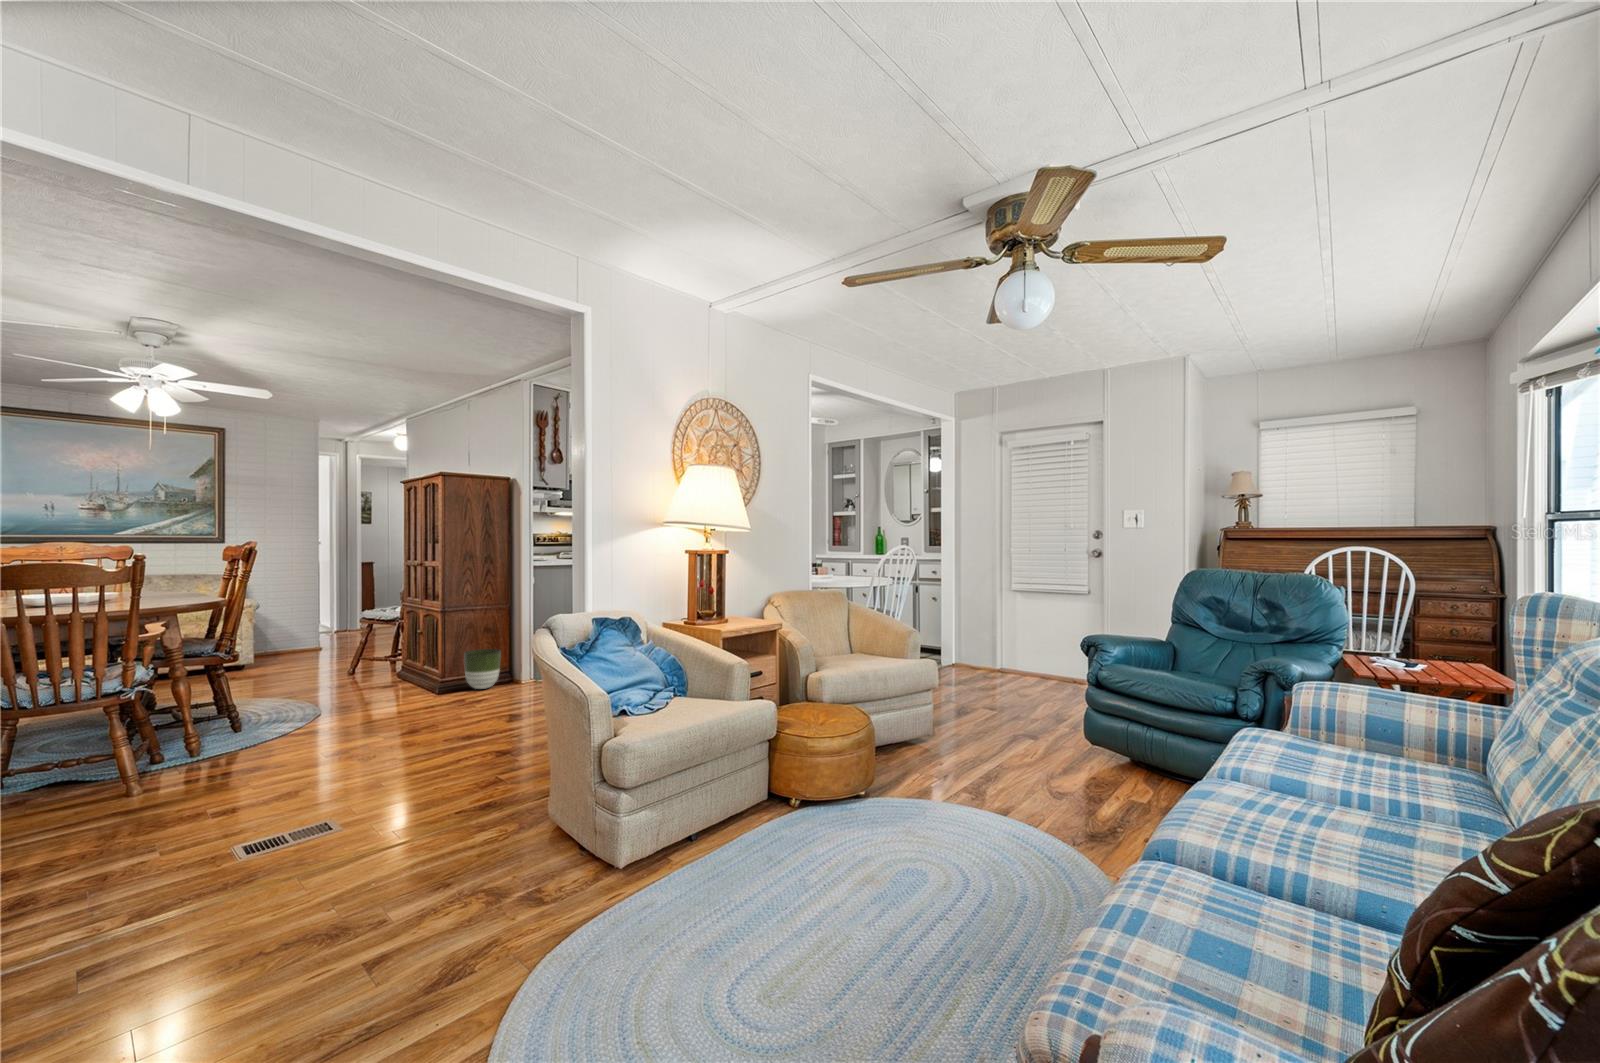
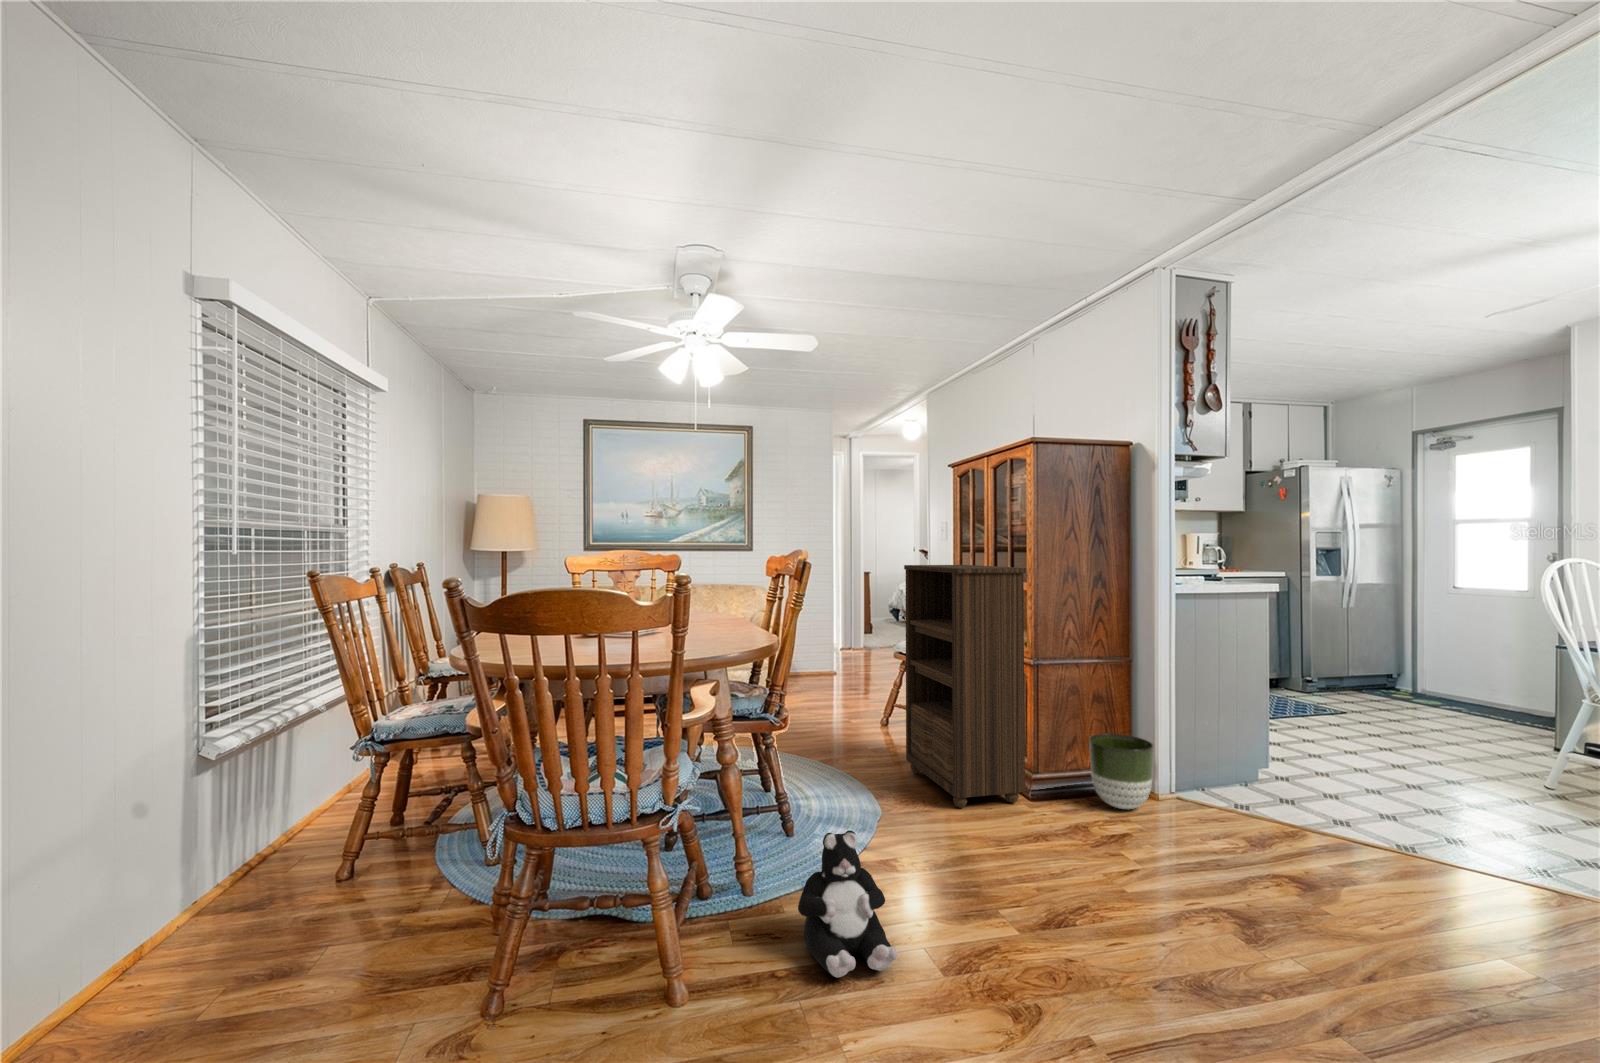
bookshelf: none [344,552,423,701] -> present [904,565,1026,808]
plush toy: none [223,694,287,761] -> present [798,831,898,978]

